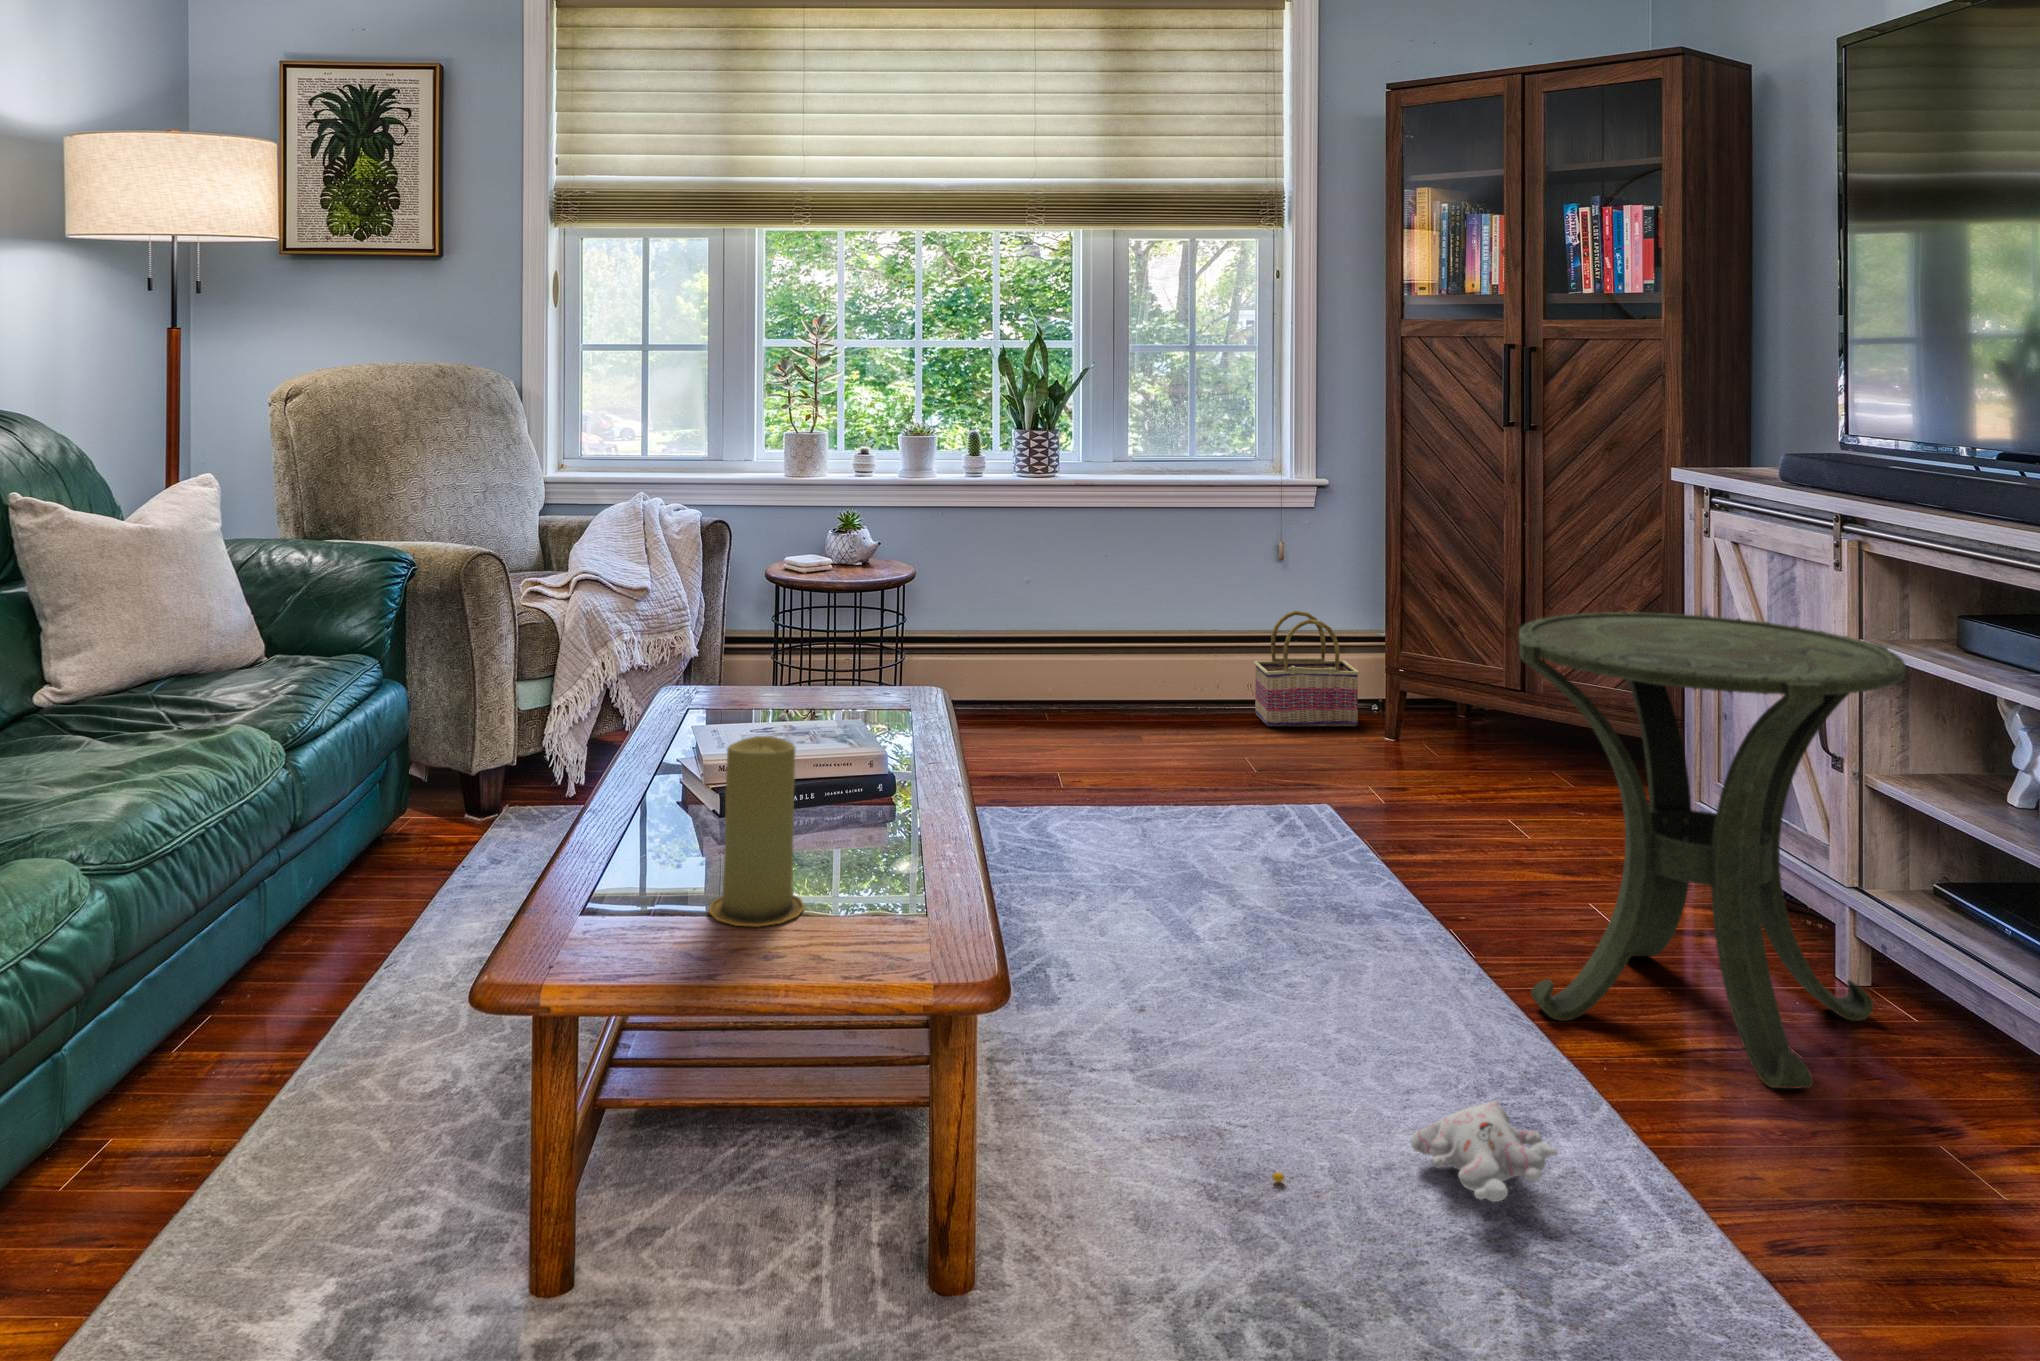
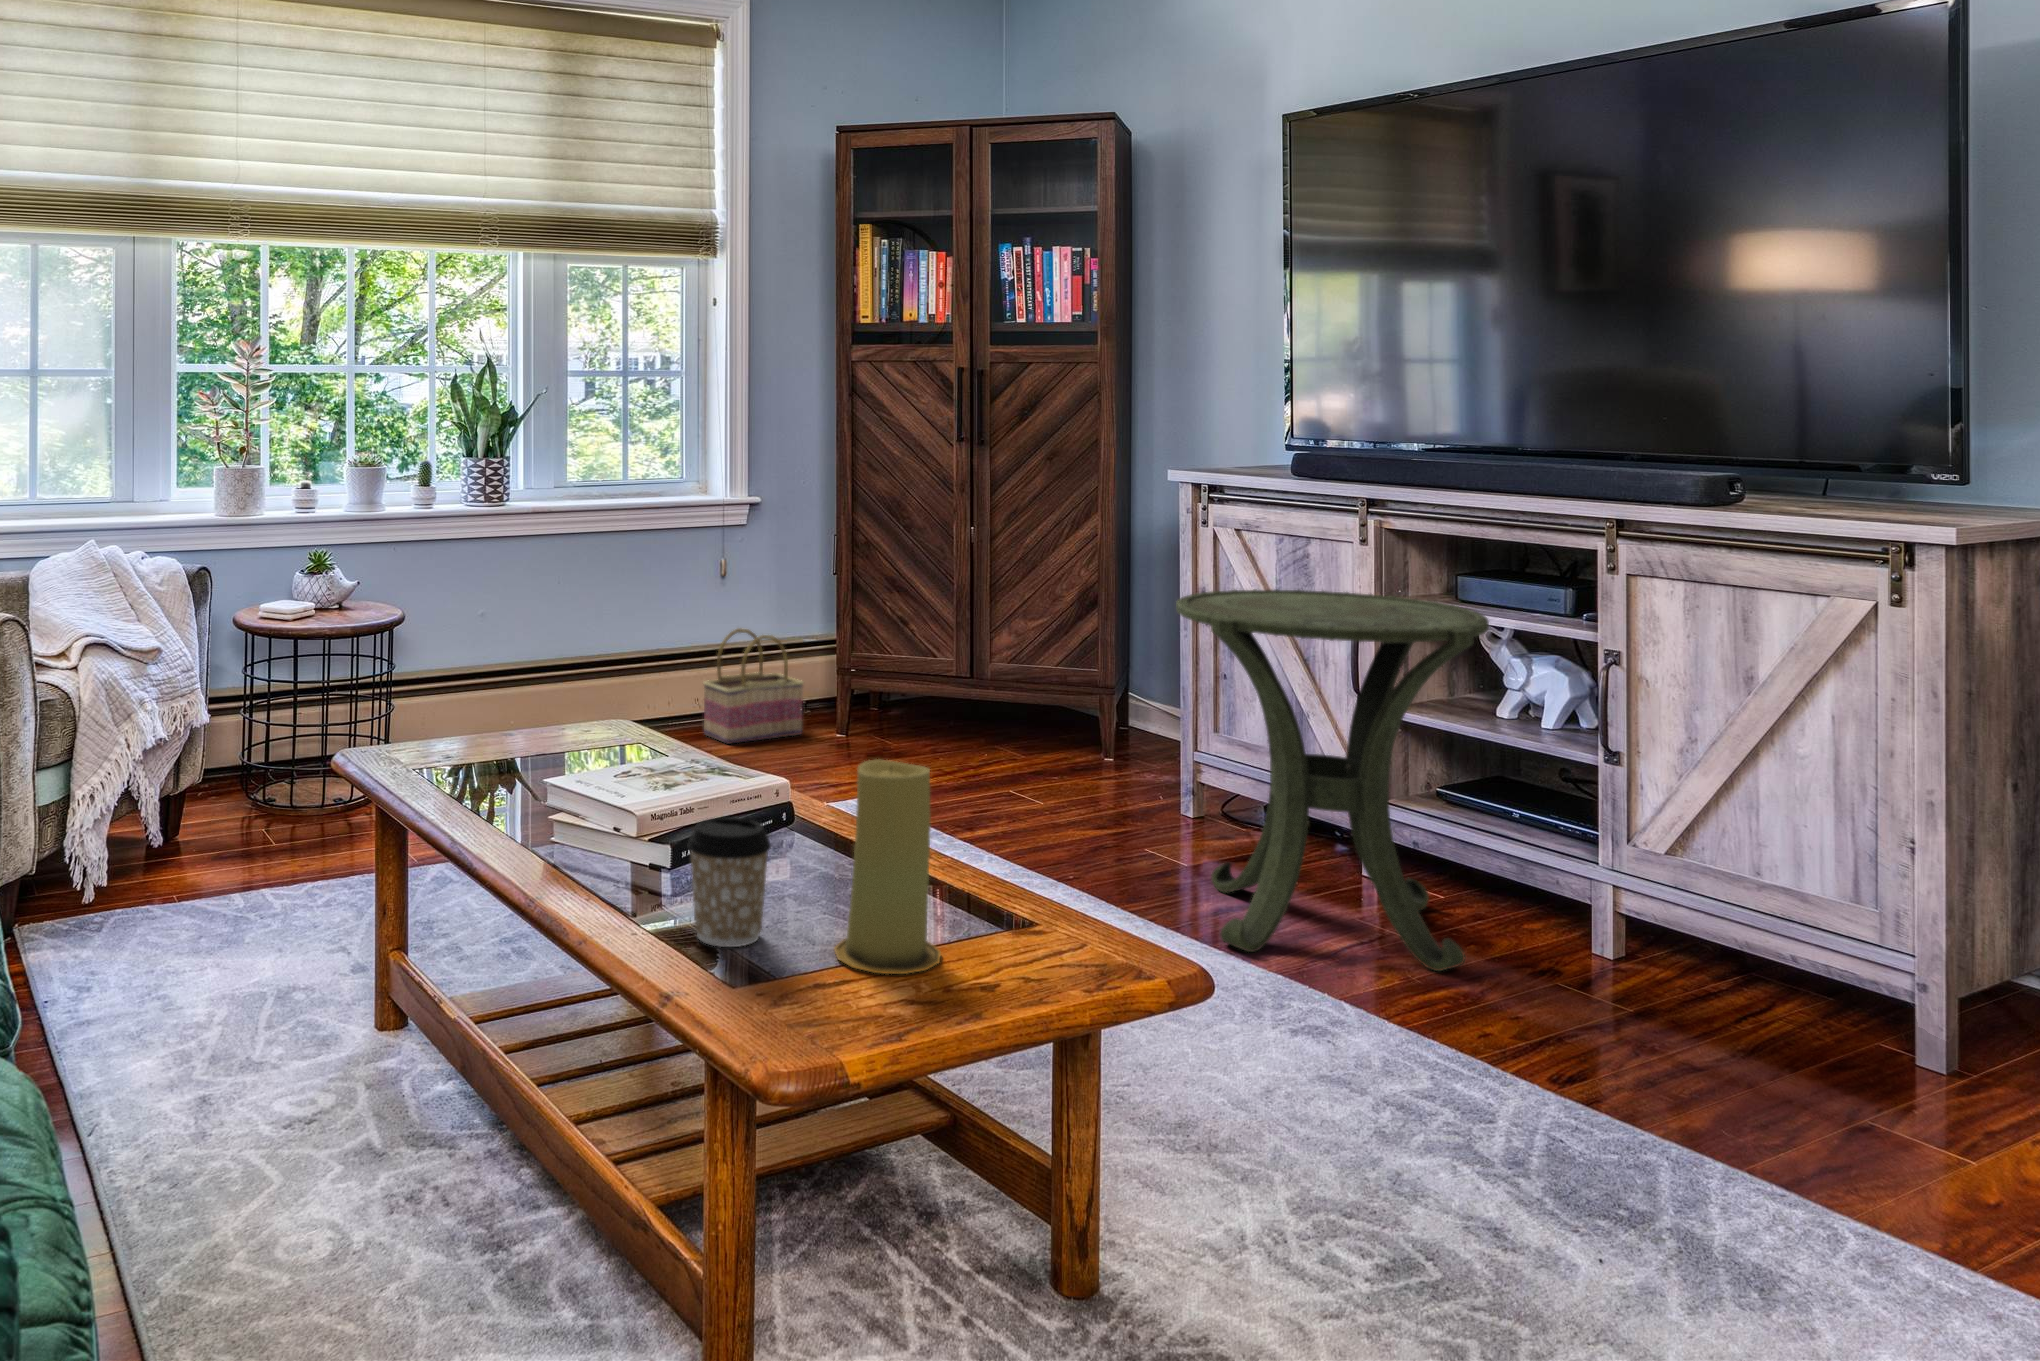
coffee cup: none [634,770,708,880] -> present [687,817,771,947]
plush toy: present [1272,1101,1558,1202] -> none [1230,1021,1432,1137]

